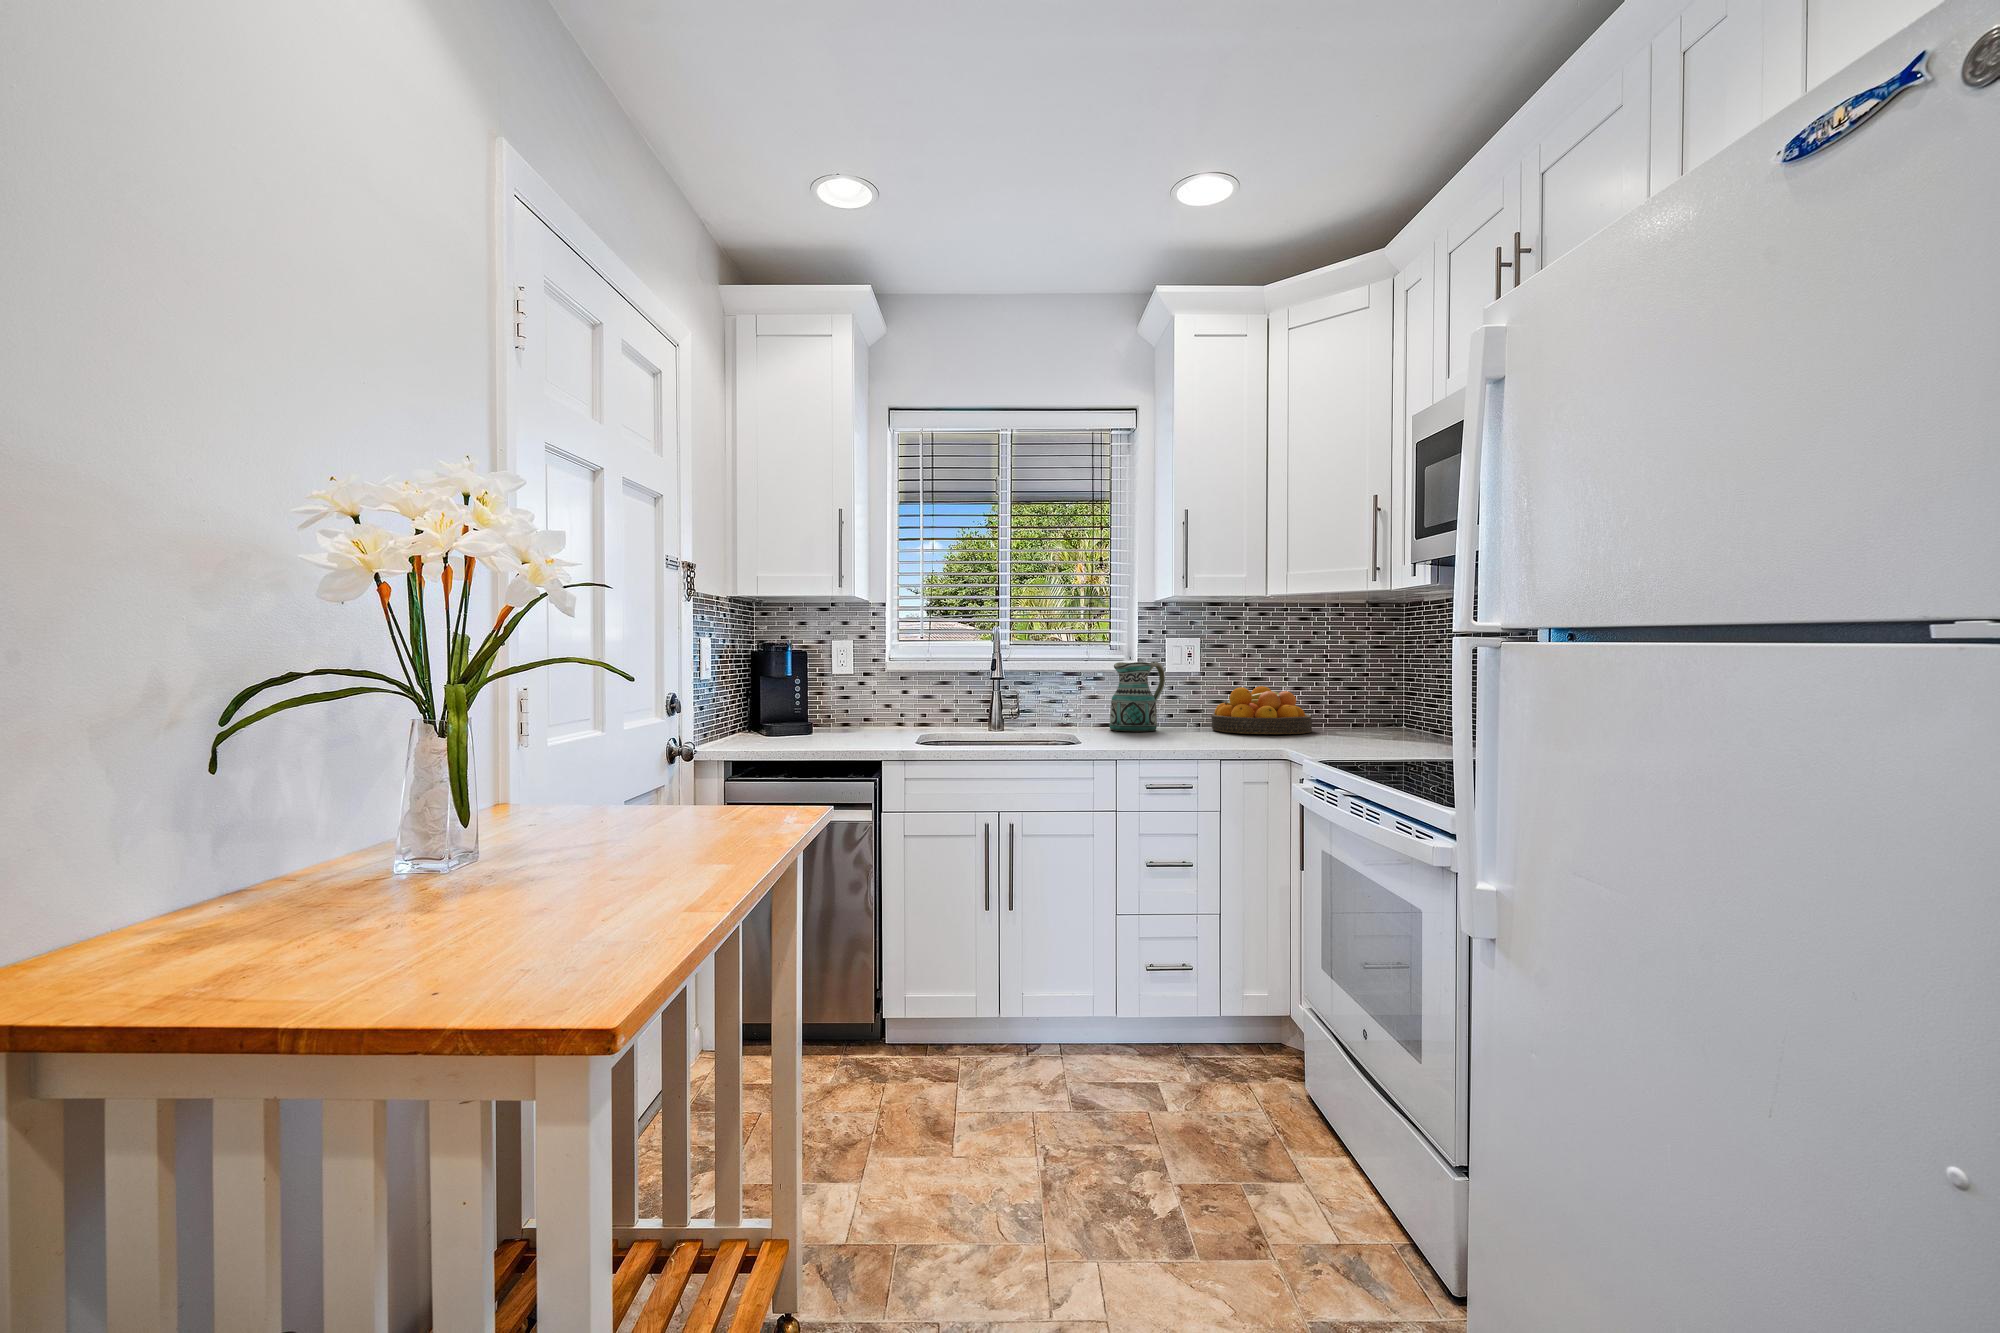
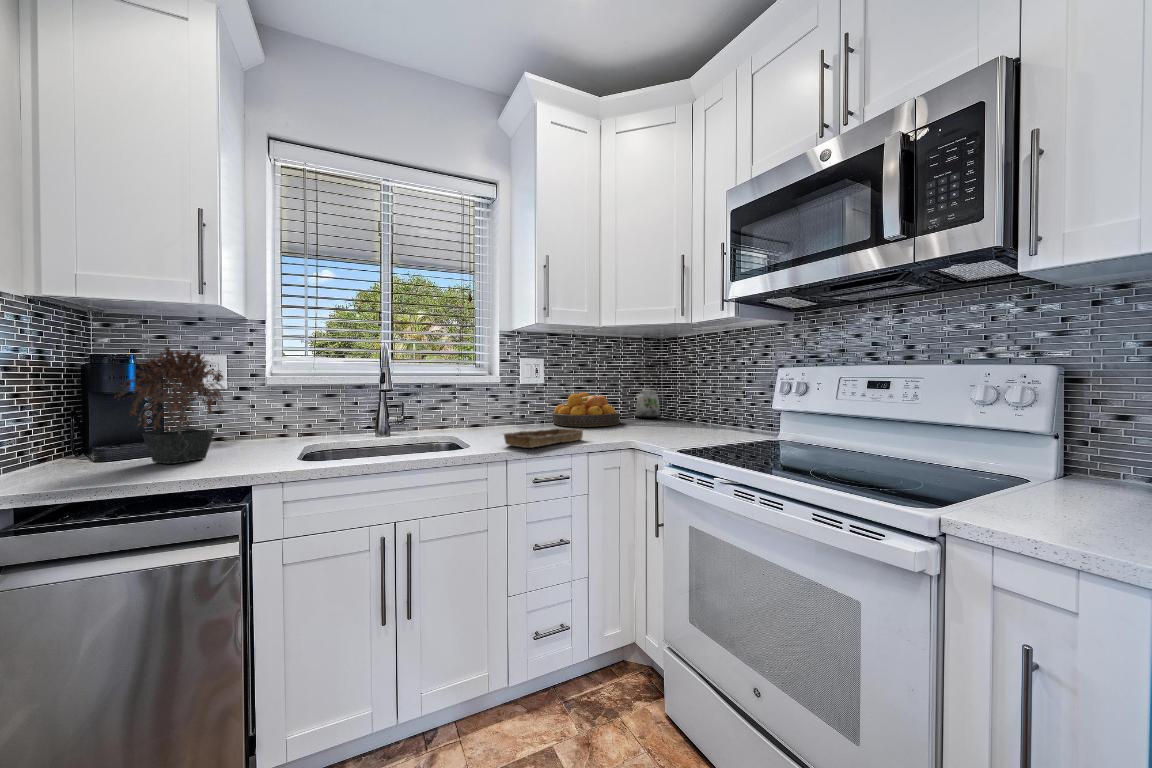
potted plant: none [783,636,864,741] -> present [115,347,224,464]
kettle: none [1334,660,1395,729] -> present [634,374,660,418]
ceramic pitcher: present [1110,661,1165,732] -> none [480,376,519,429]
tray: none [1114,730,1226,748] -> present [504,428,584,448]

